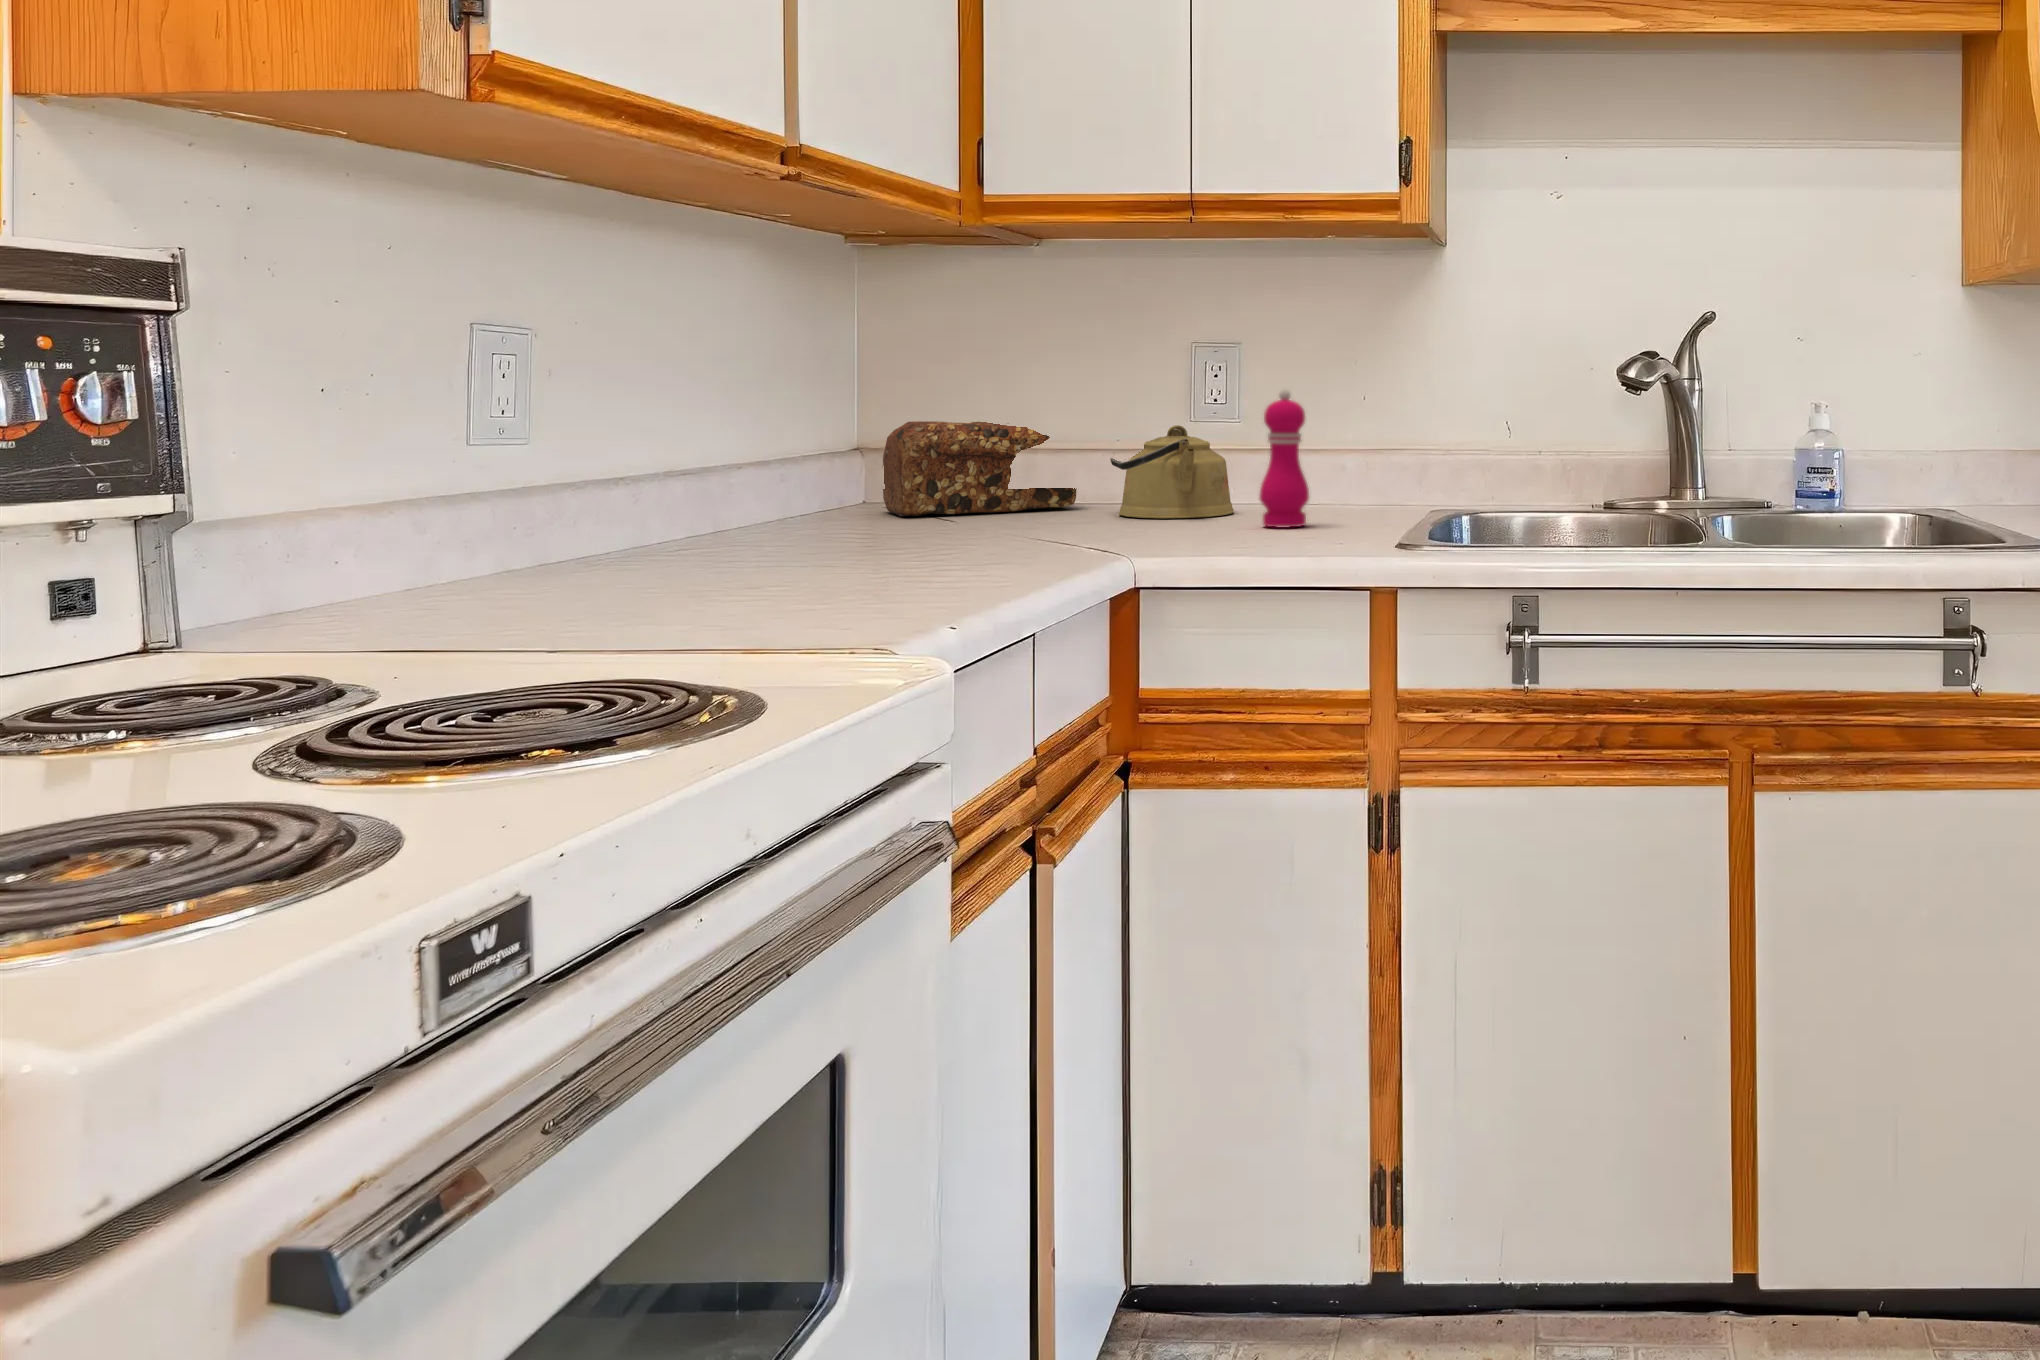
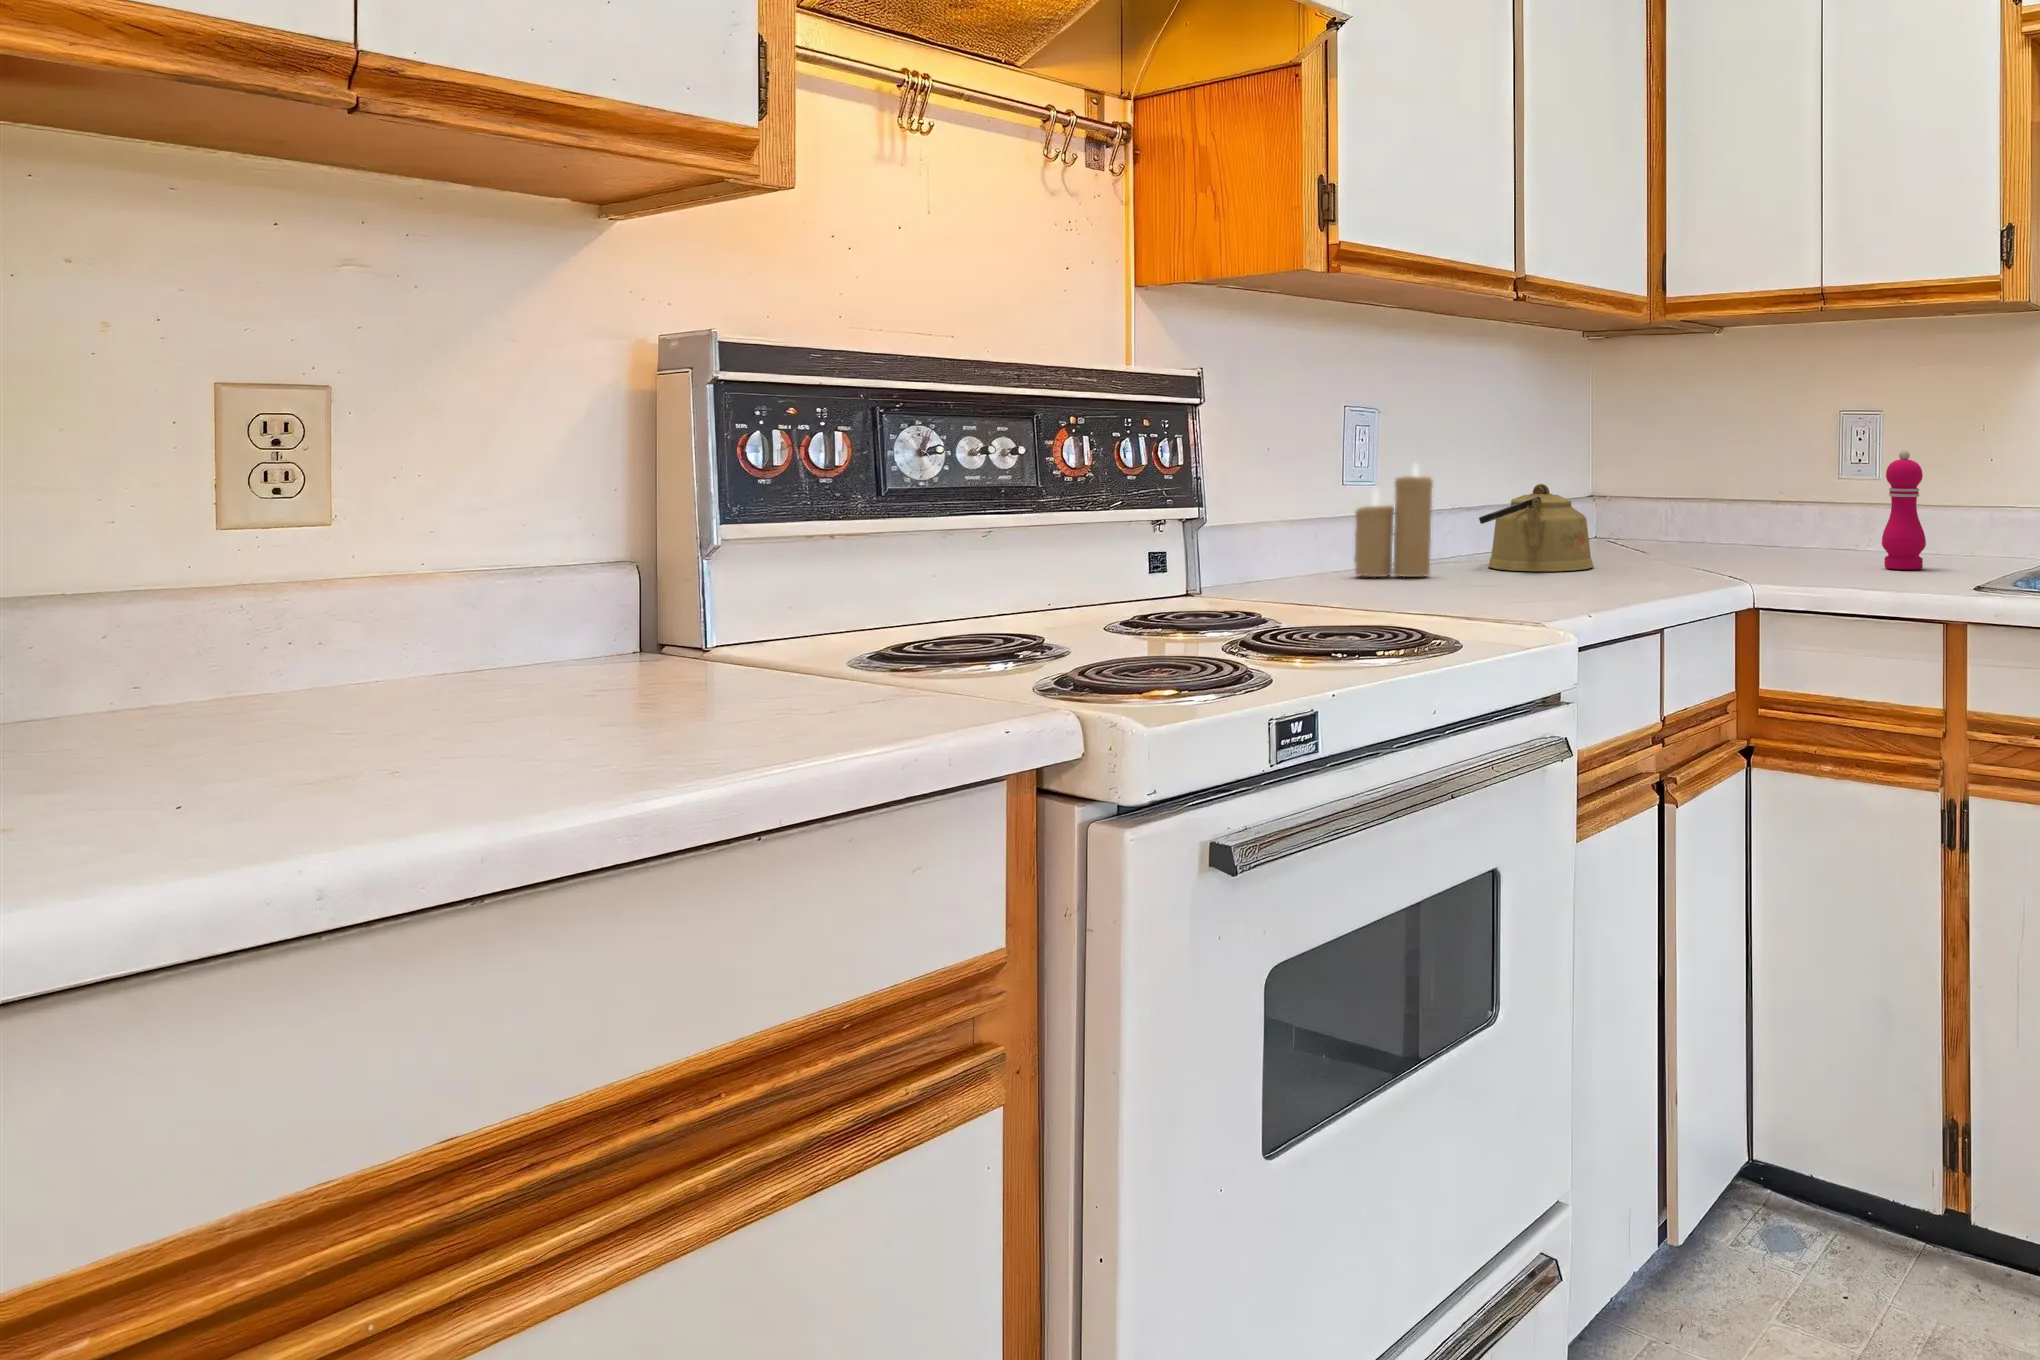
candle: none [499,408,643,584] -> present [1354,464,1433,577]
bread loaf: present [883,421,1077,516] -> none [1608,475,1752,548]
kettle: present [1110,425,1234,518] -> present [1479,484,1594,571]

